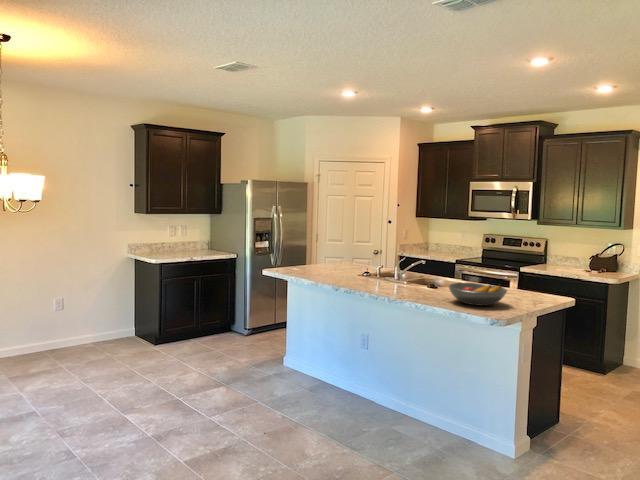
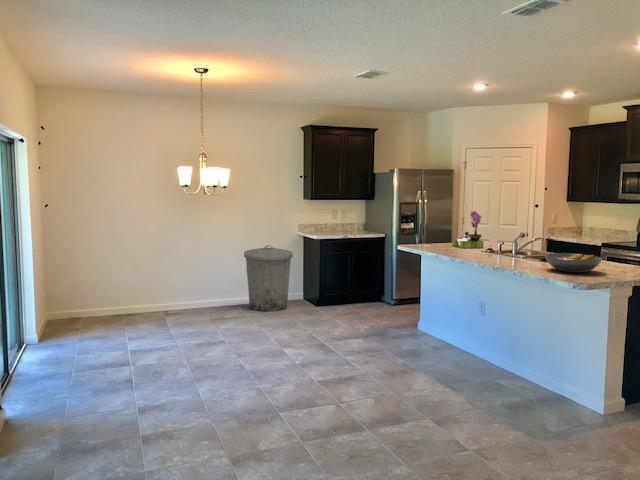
flower arrangement: none [324,230,359,274] -> present [452,211,483,248]
trash can: none [56,273,124,358] -> present [244,245,293,311]

